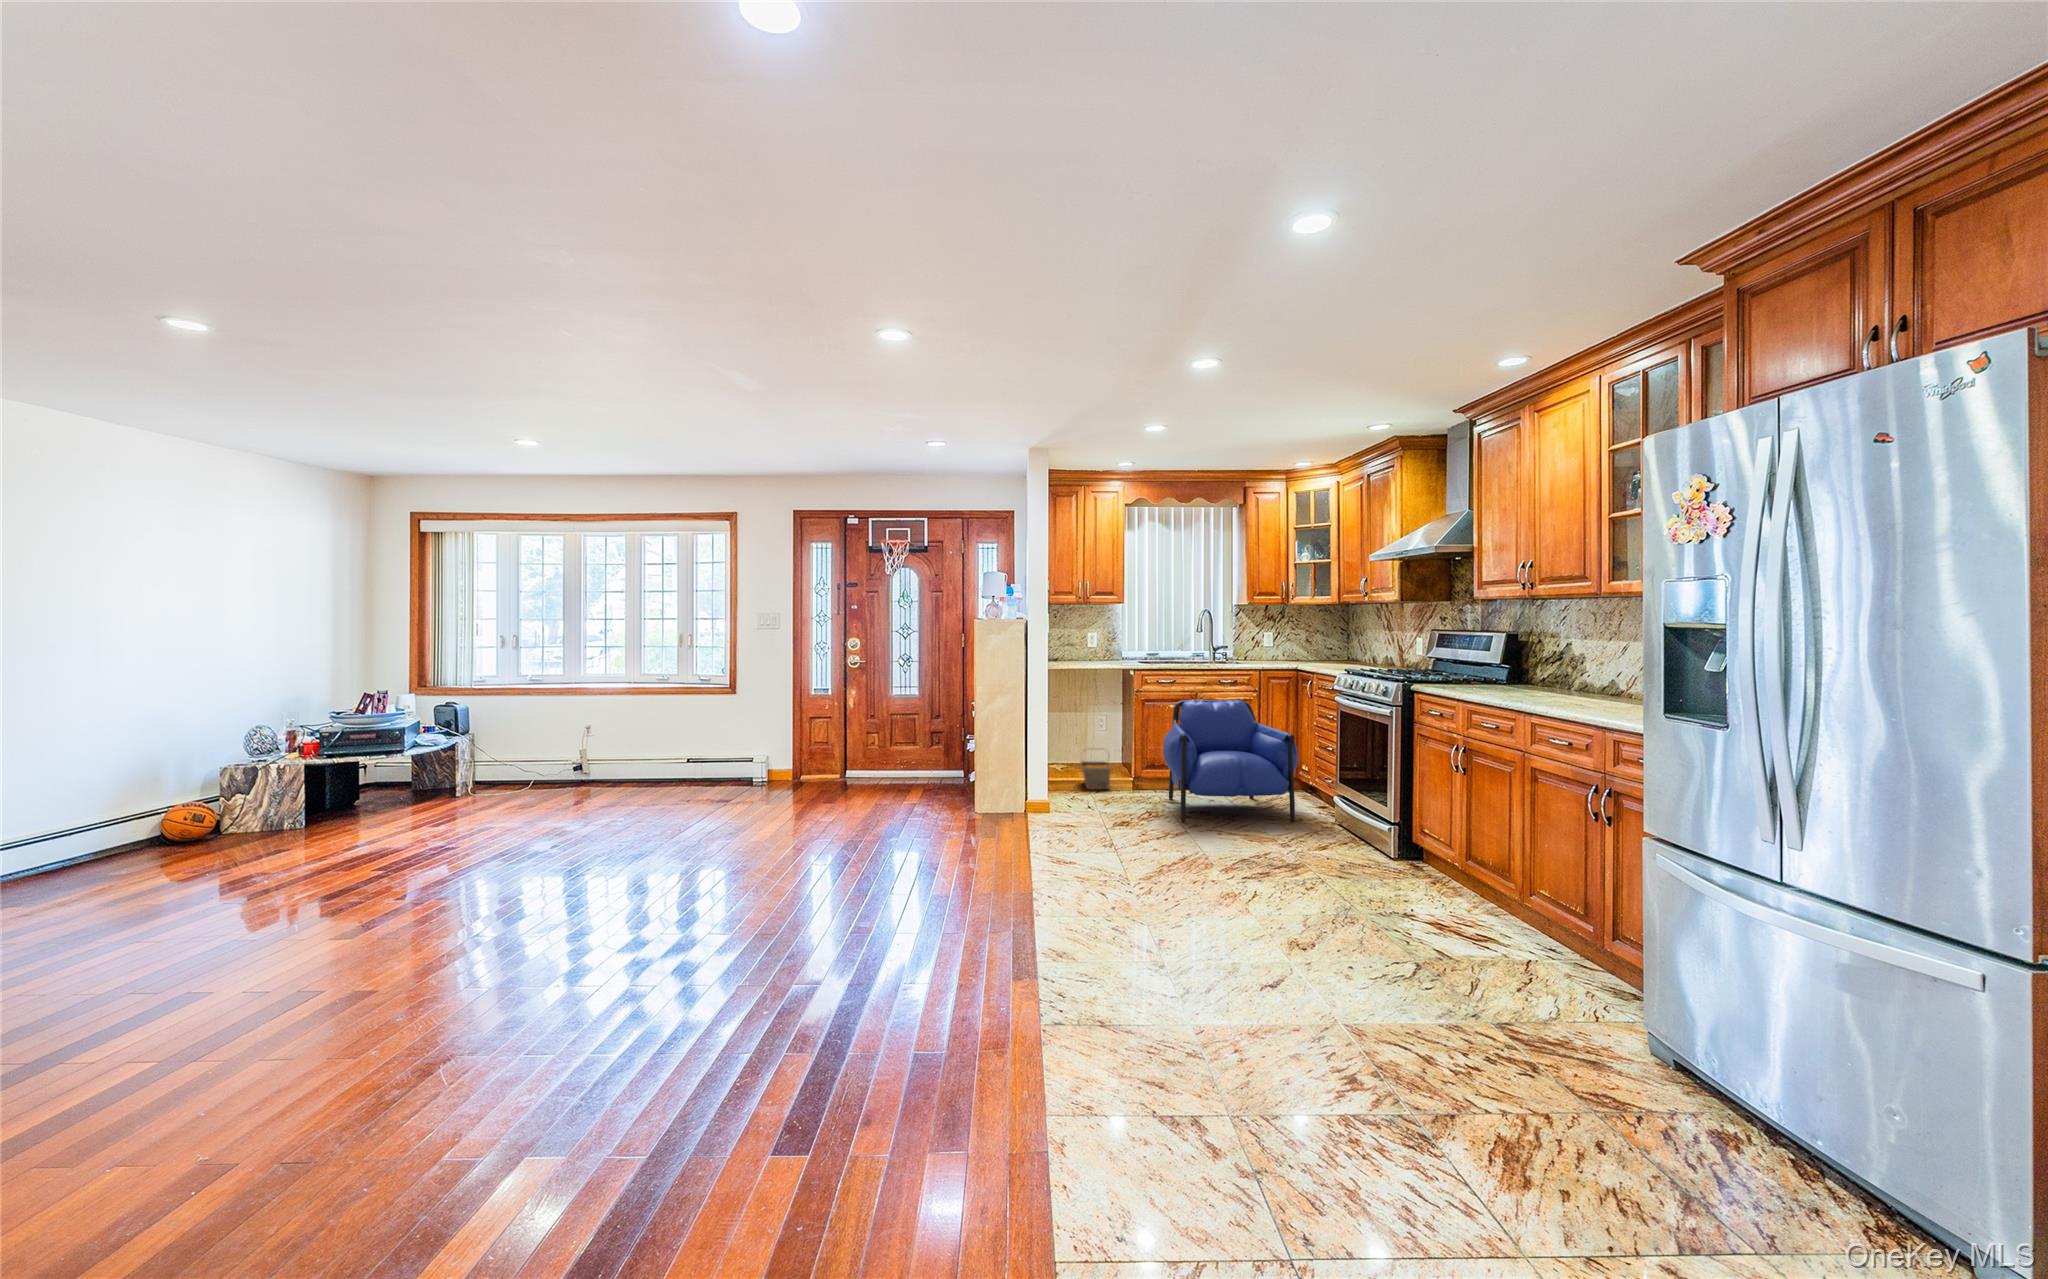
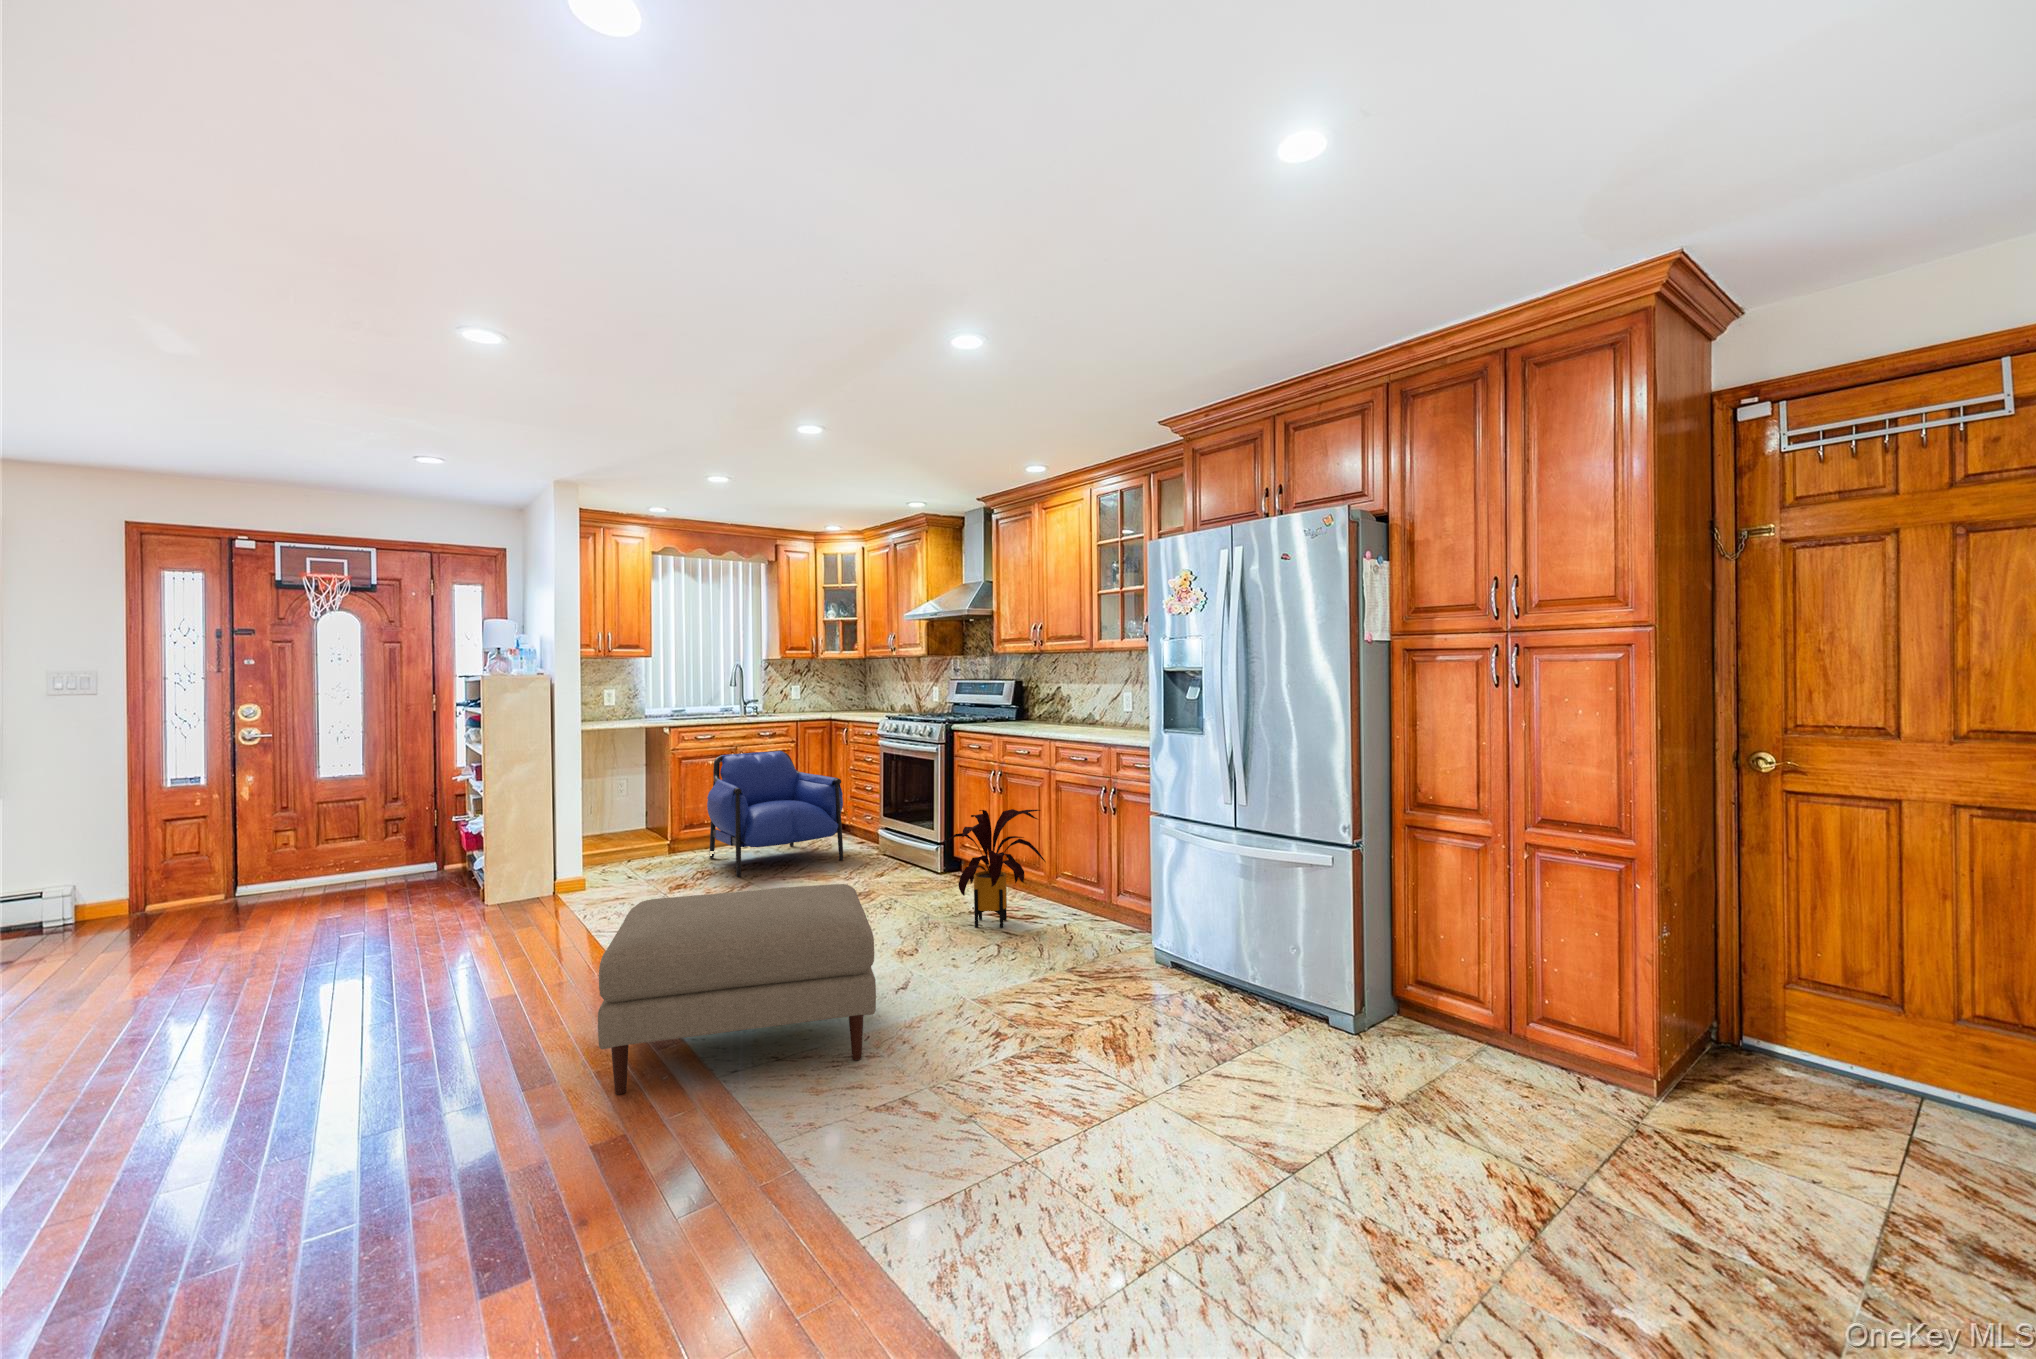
basket: present [1080,754,1111,789] -> none [597,815,639,862]
house plant: none [1359,792,1505,940] -> present [938,809,1045,928]
ottoman: none [939,836,1223,1054] -> present [598,884,876,1094]

